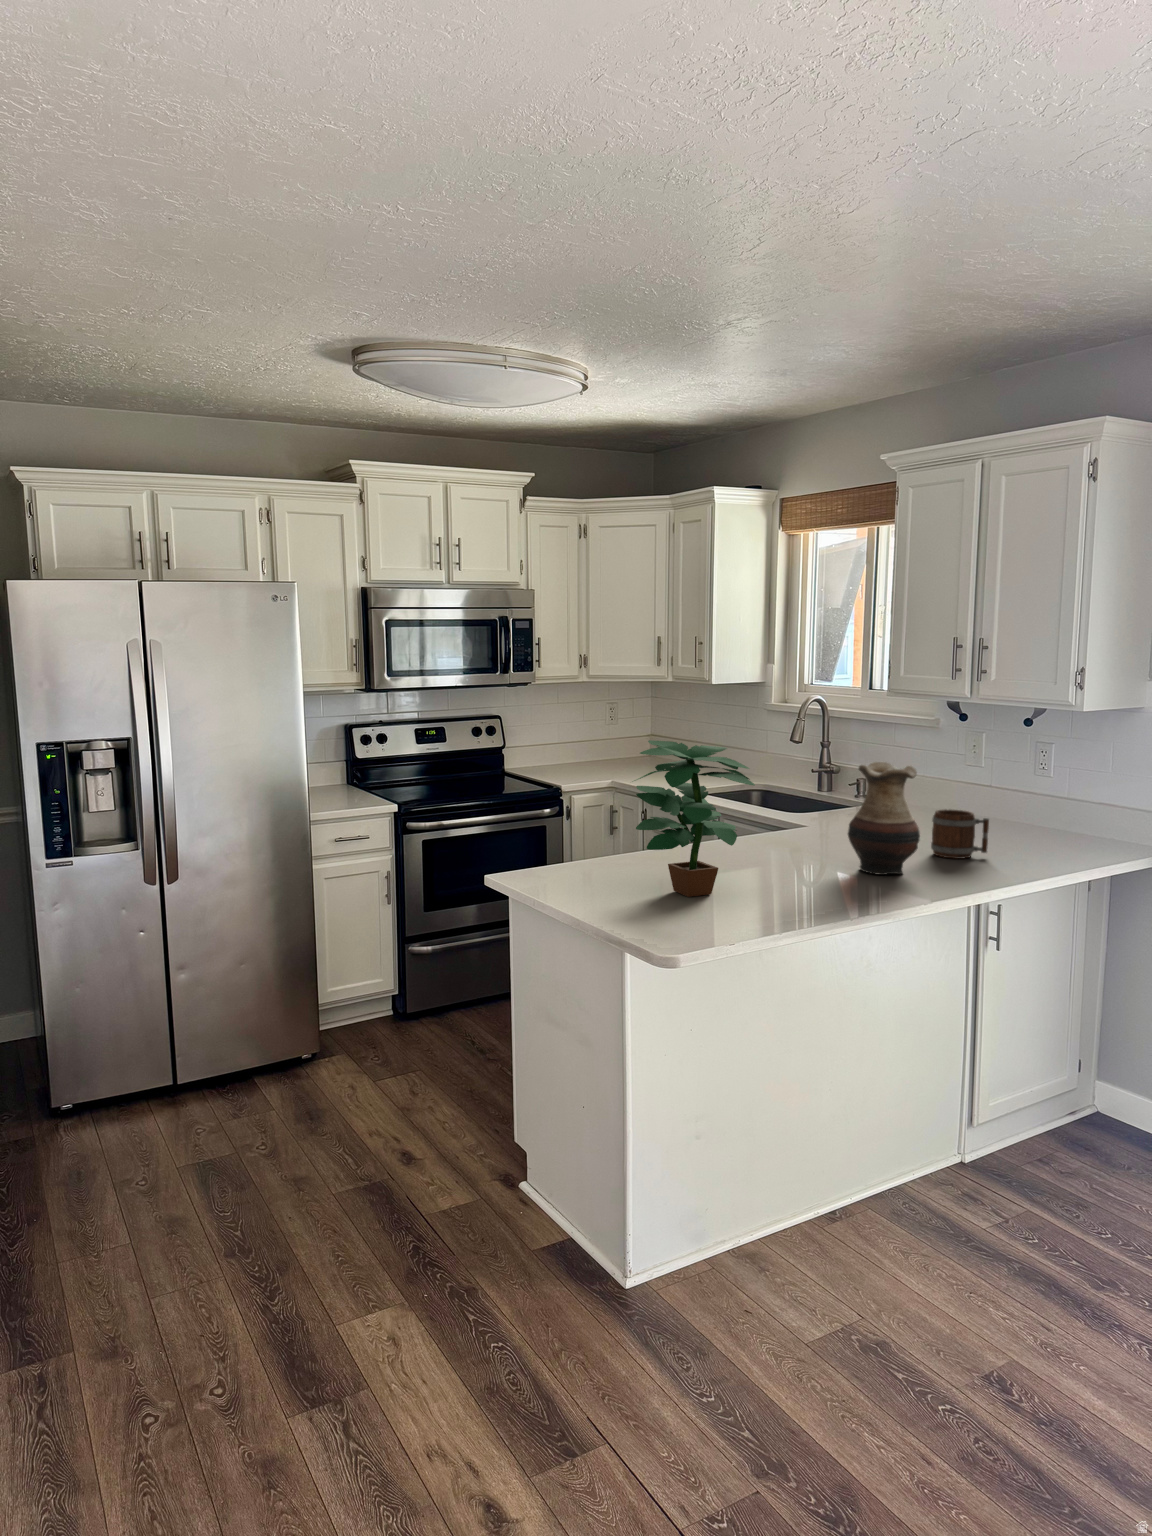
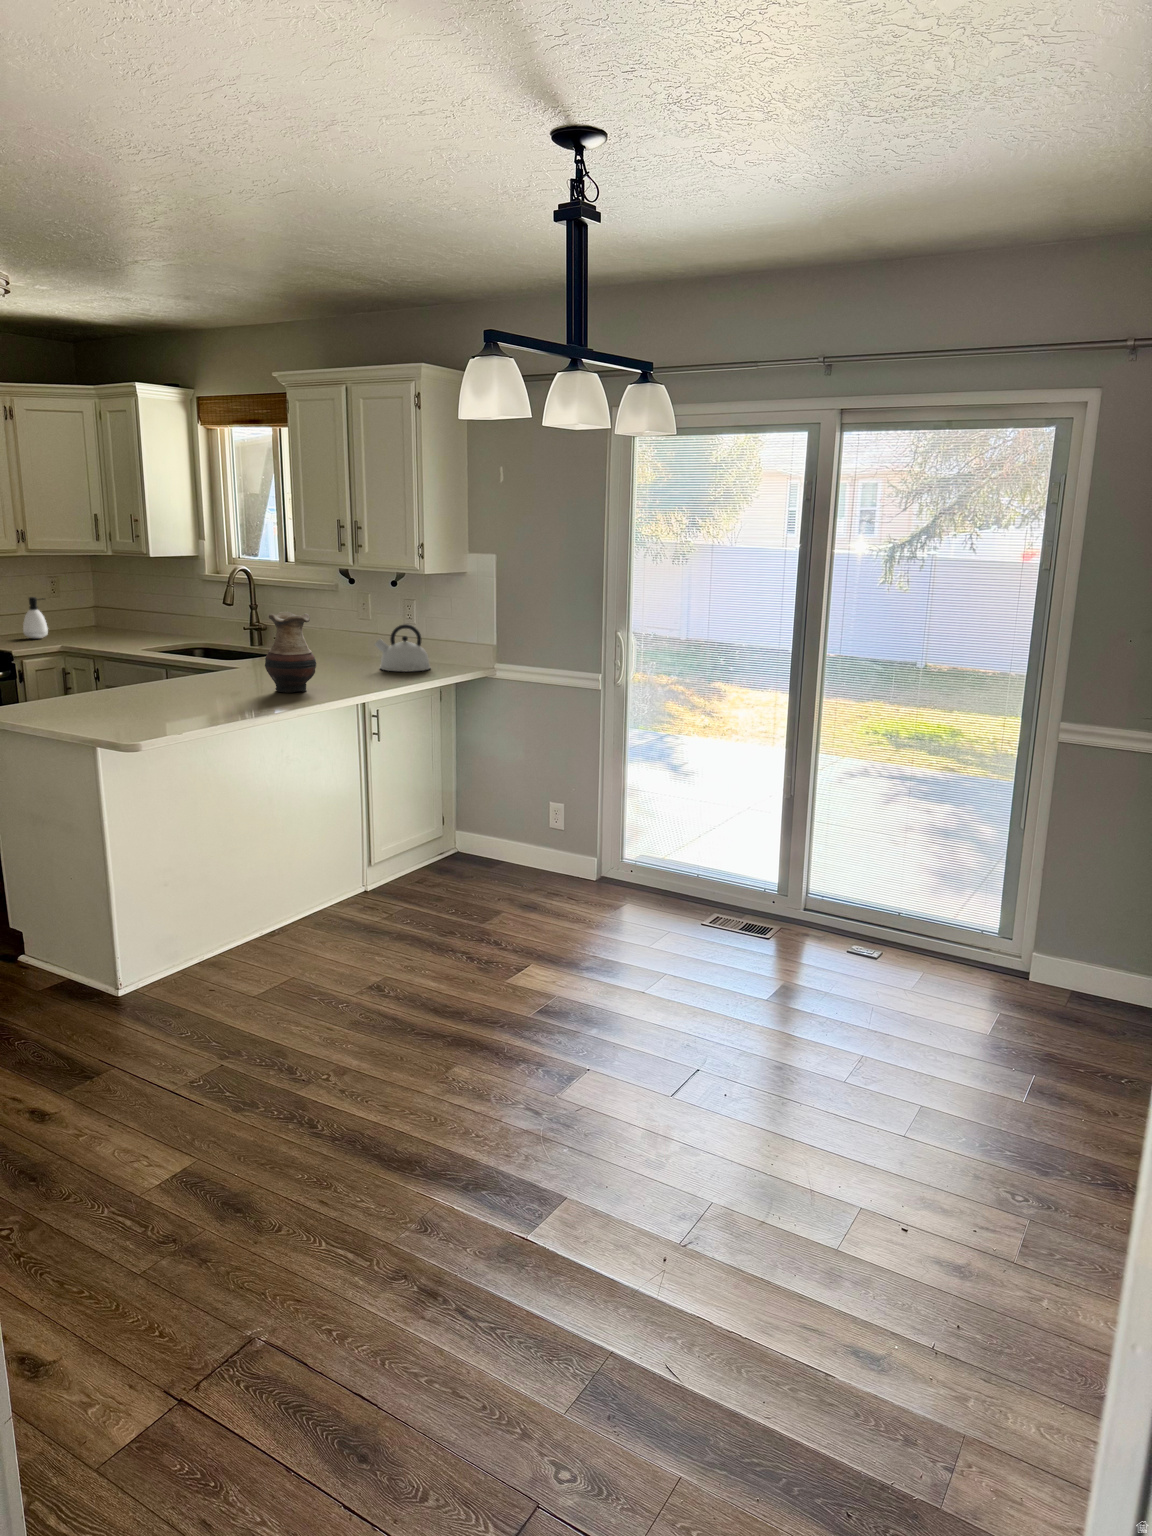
soap dispenser: none [575,724,601,769] -> present [23,597,48,639]
potted plant: present [634,740,755,897] -> none [90,599,189,714]
kettle: none [993,781,1076,849] -> present [375,624,430,672]
mug: present [931,809,989,859] -> none [328,646,368,681]

